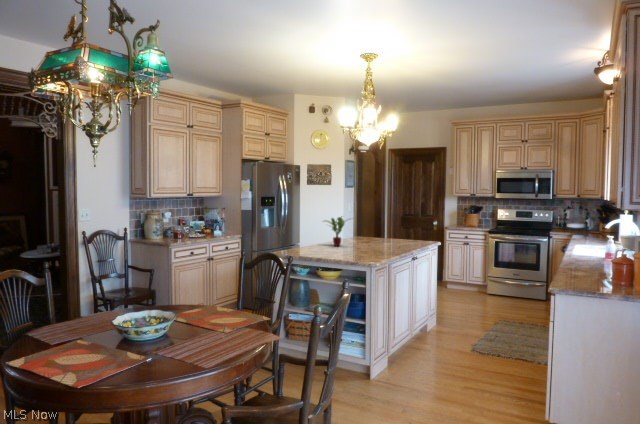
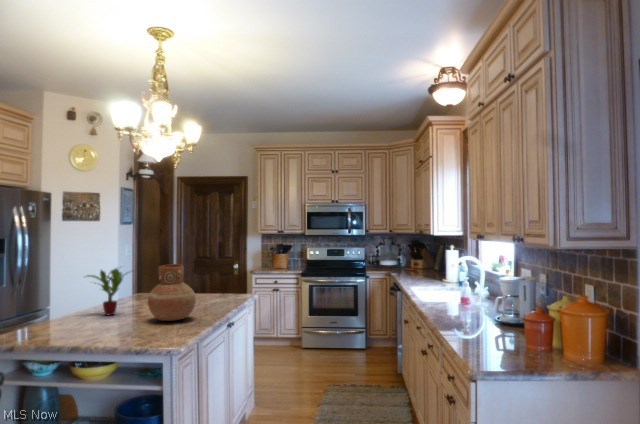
vase: none [359,215,388,251] -> present [148,264,196,321]

